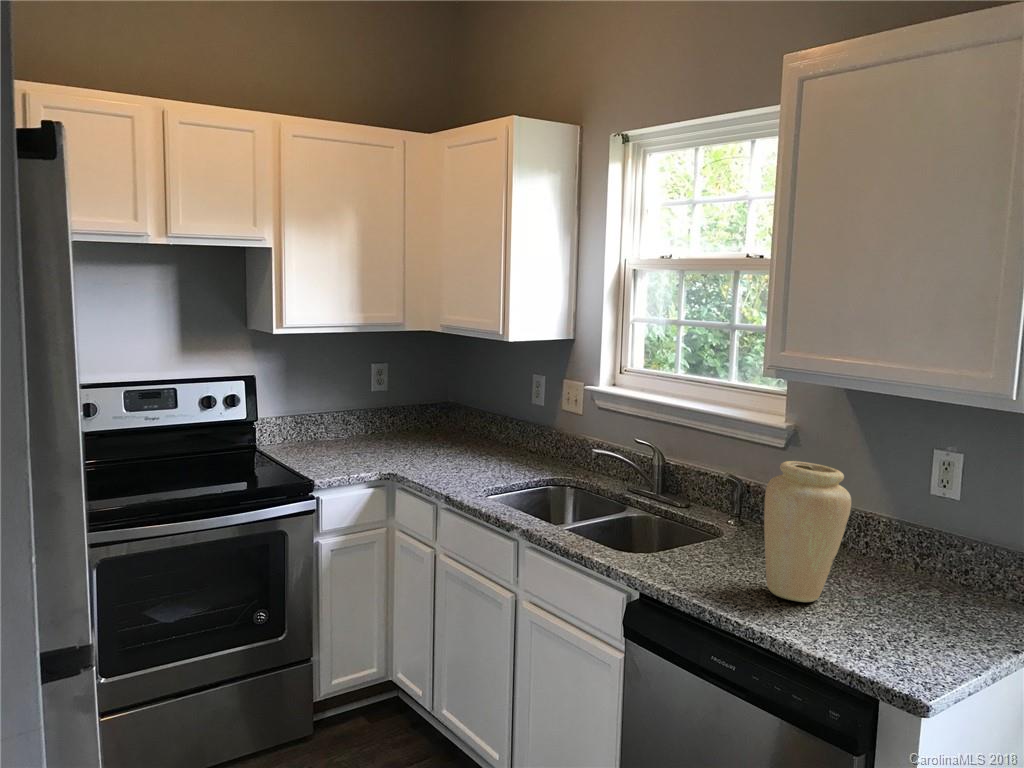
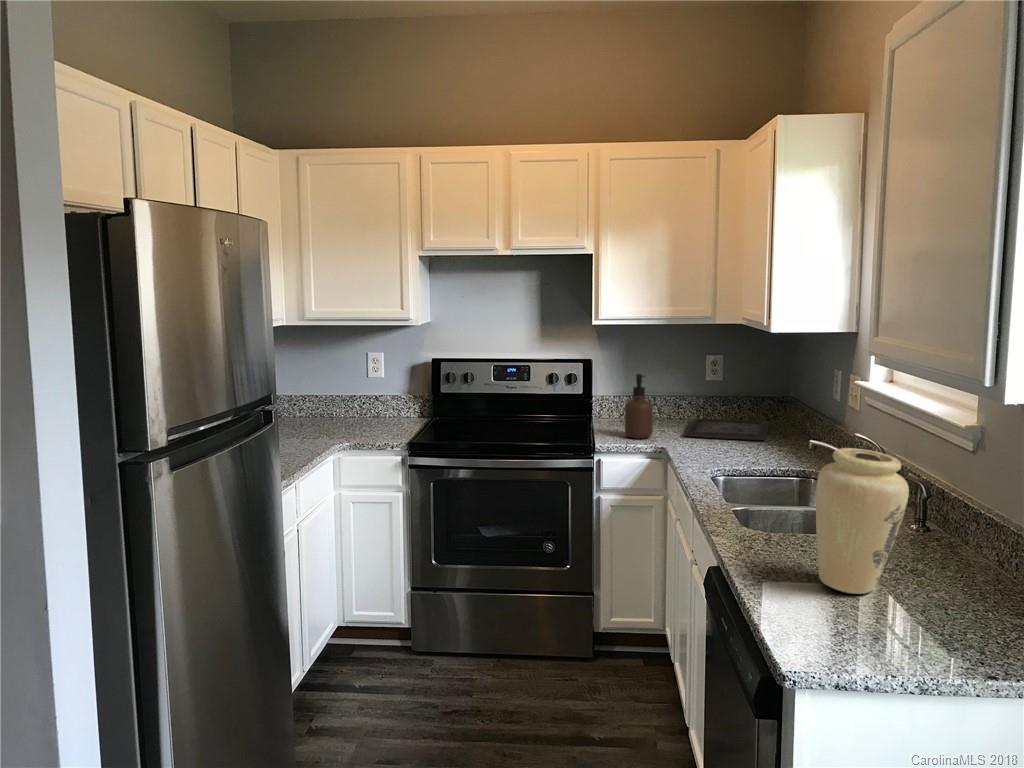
soap dispenser: none [329,391,362,466] -> present [625,374,653,439]
tray: none [373,431,475,457] -> present [685,419,769,440]

